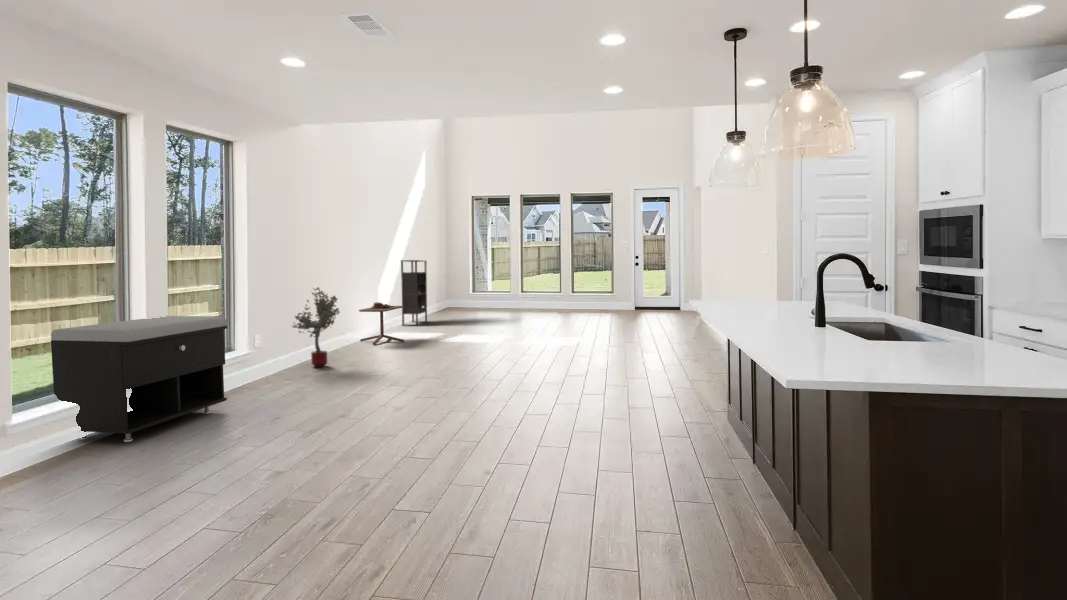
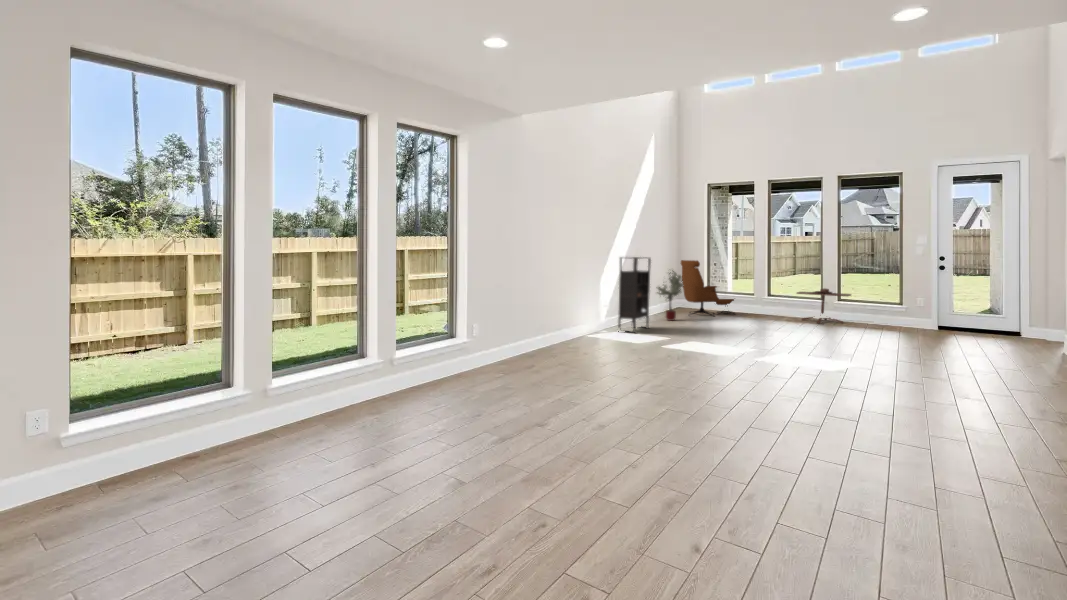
lounge chair: none [448,263,499,312] -> present [681,260,735,317]
potted tree: present [293,287,339,367] -> present [657,270,683,321]
side table: present [359,302,404,345] -> present [797,288,851,323]
storage bench: present [51,316,227,442] -> none [35,329,301,532]

